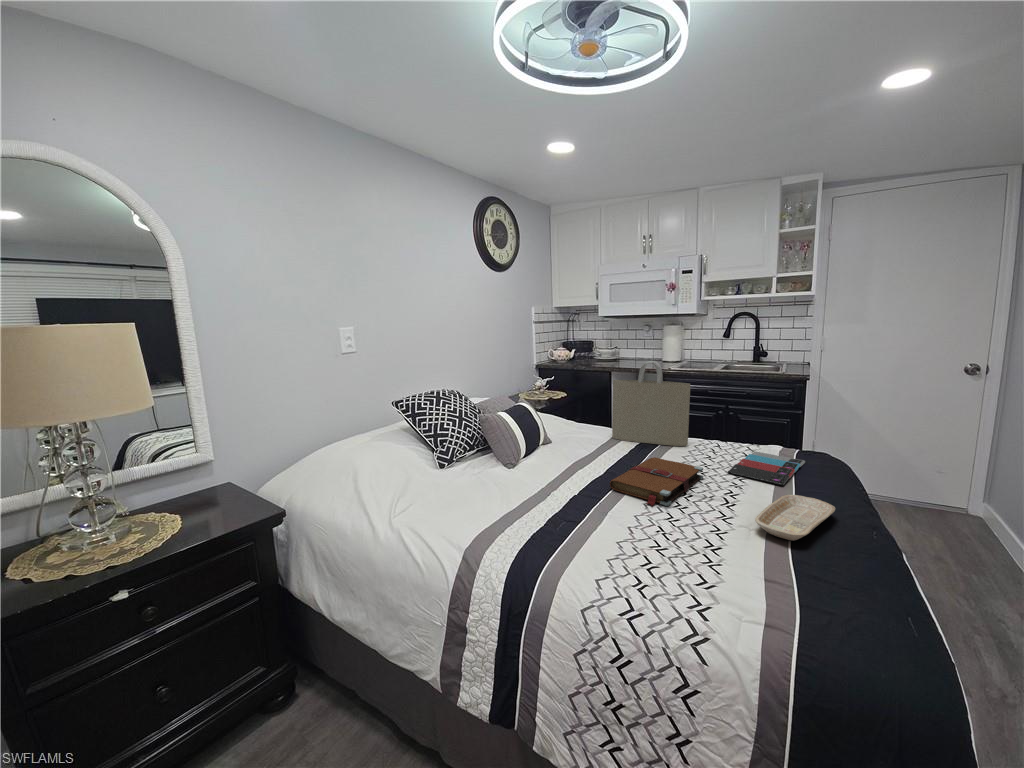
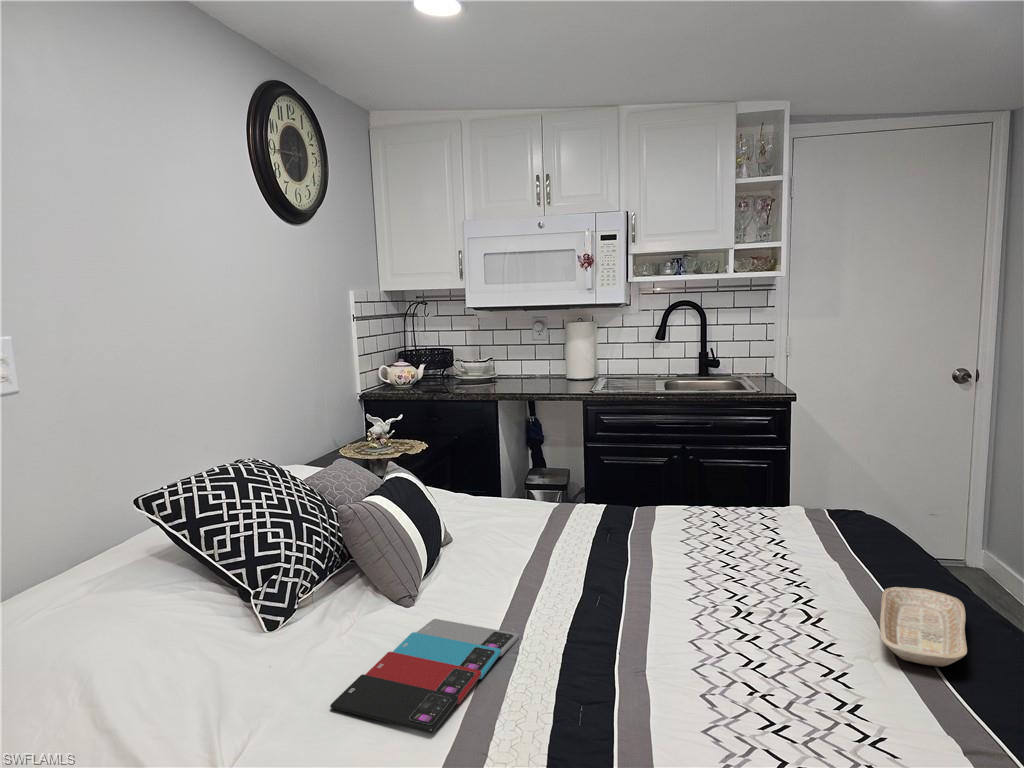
tote bag: present [612,361,690,446] -> none [557,384,684,525]
smartphone: present [728,452,805,485] -> present [330,619,519,734]
book: present [609,457,703,506] -> none [621,551,746,643]

